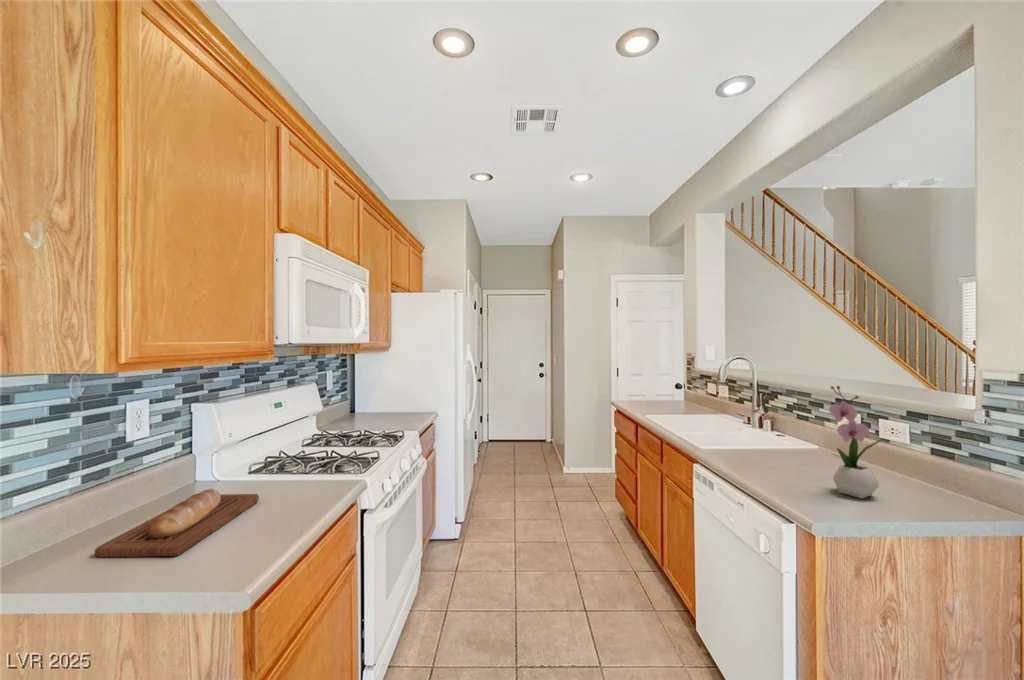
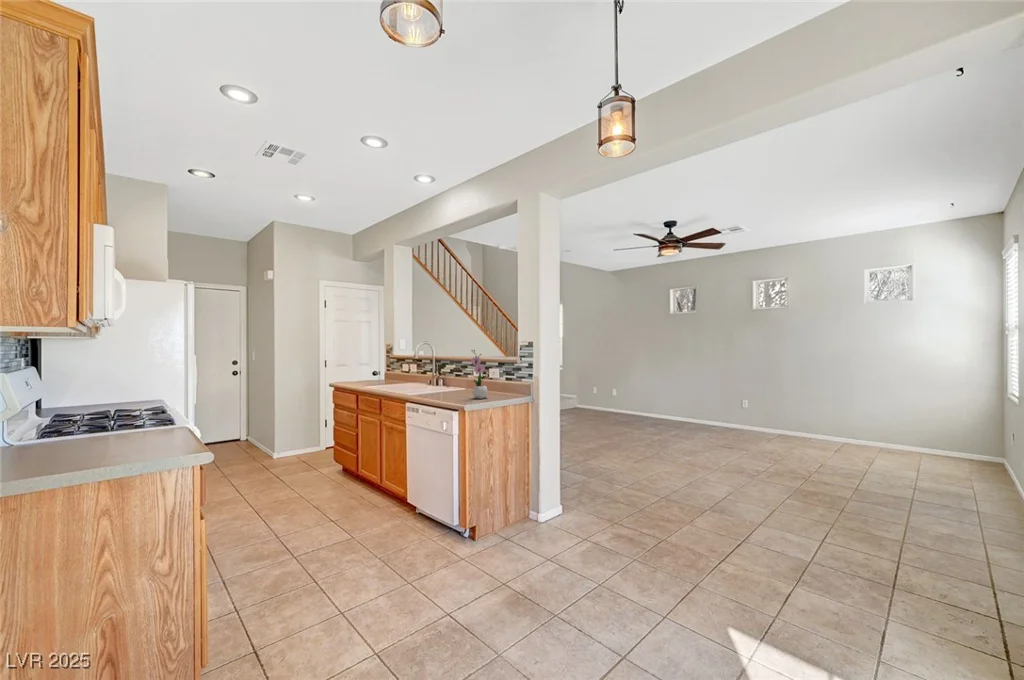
bread loaf: present [95,489,259,557] -> none [42,433,124,469]

